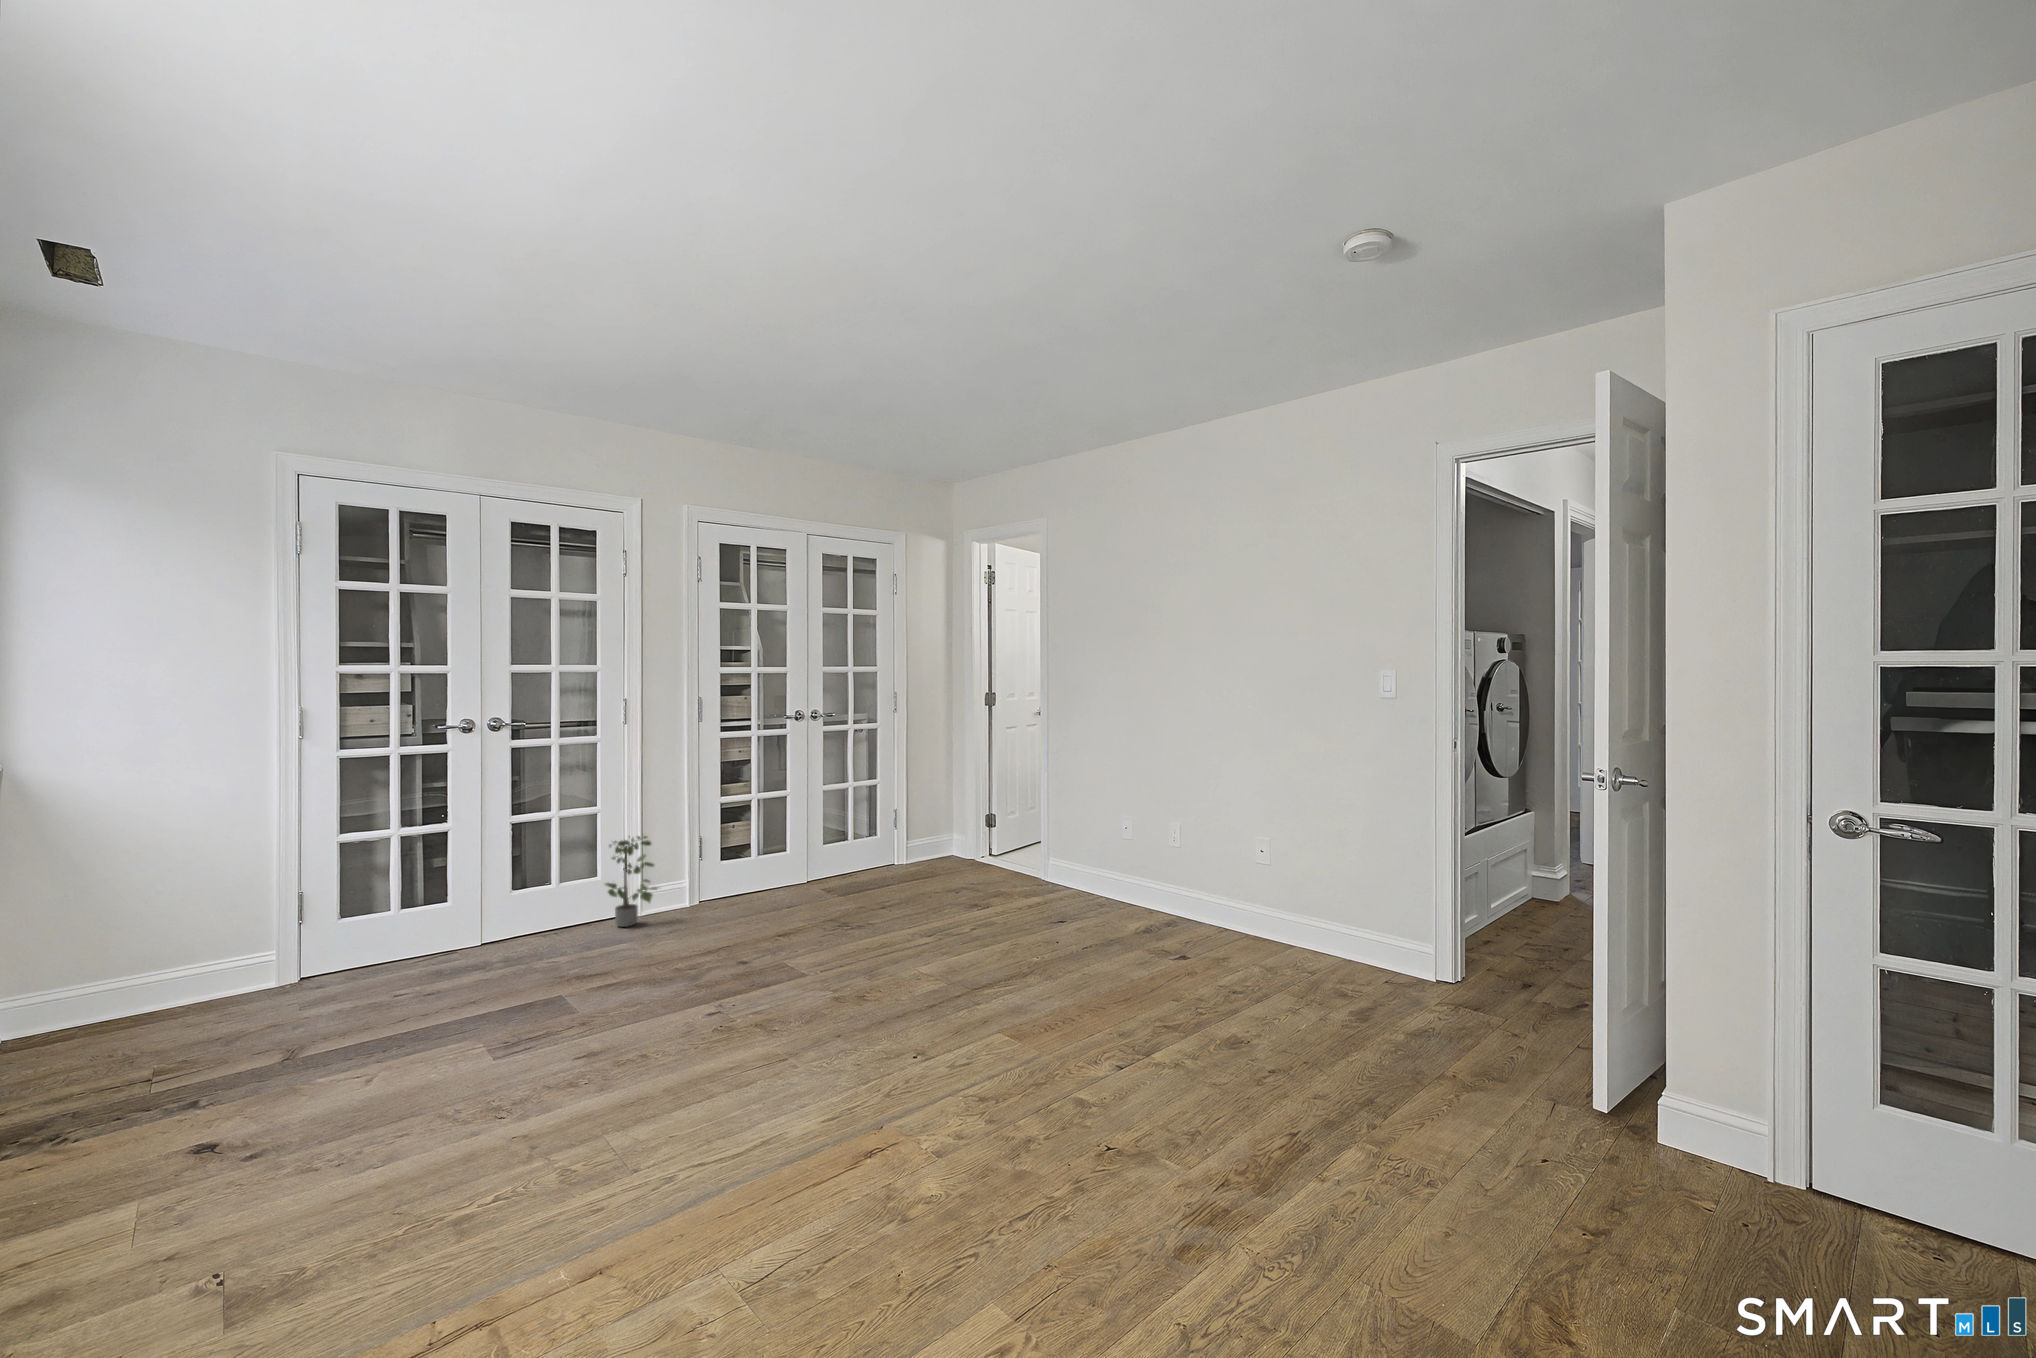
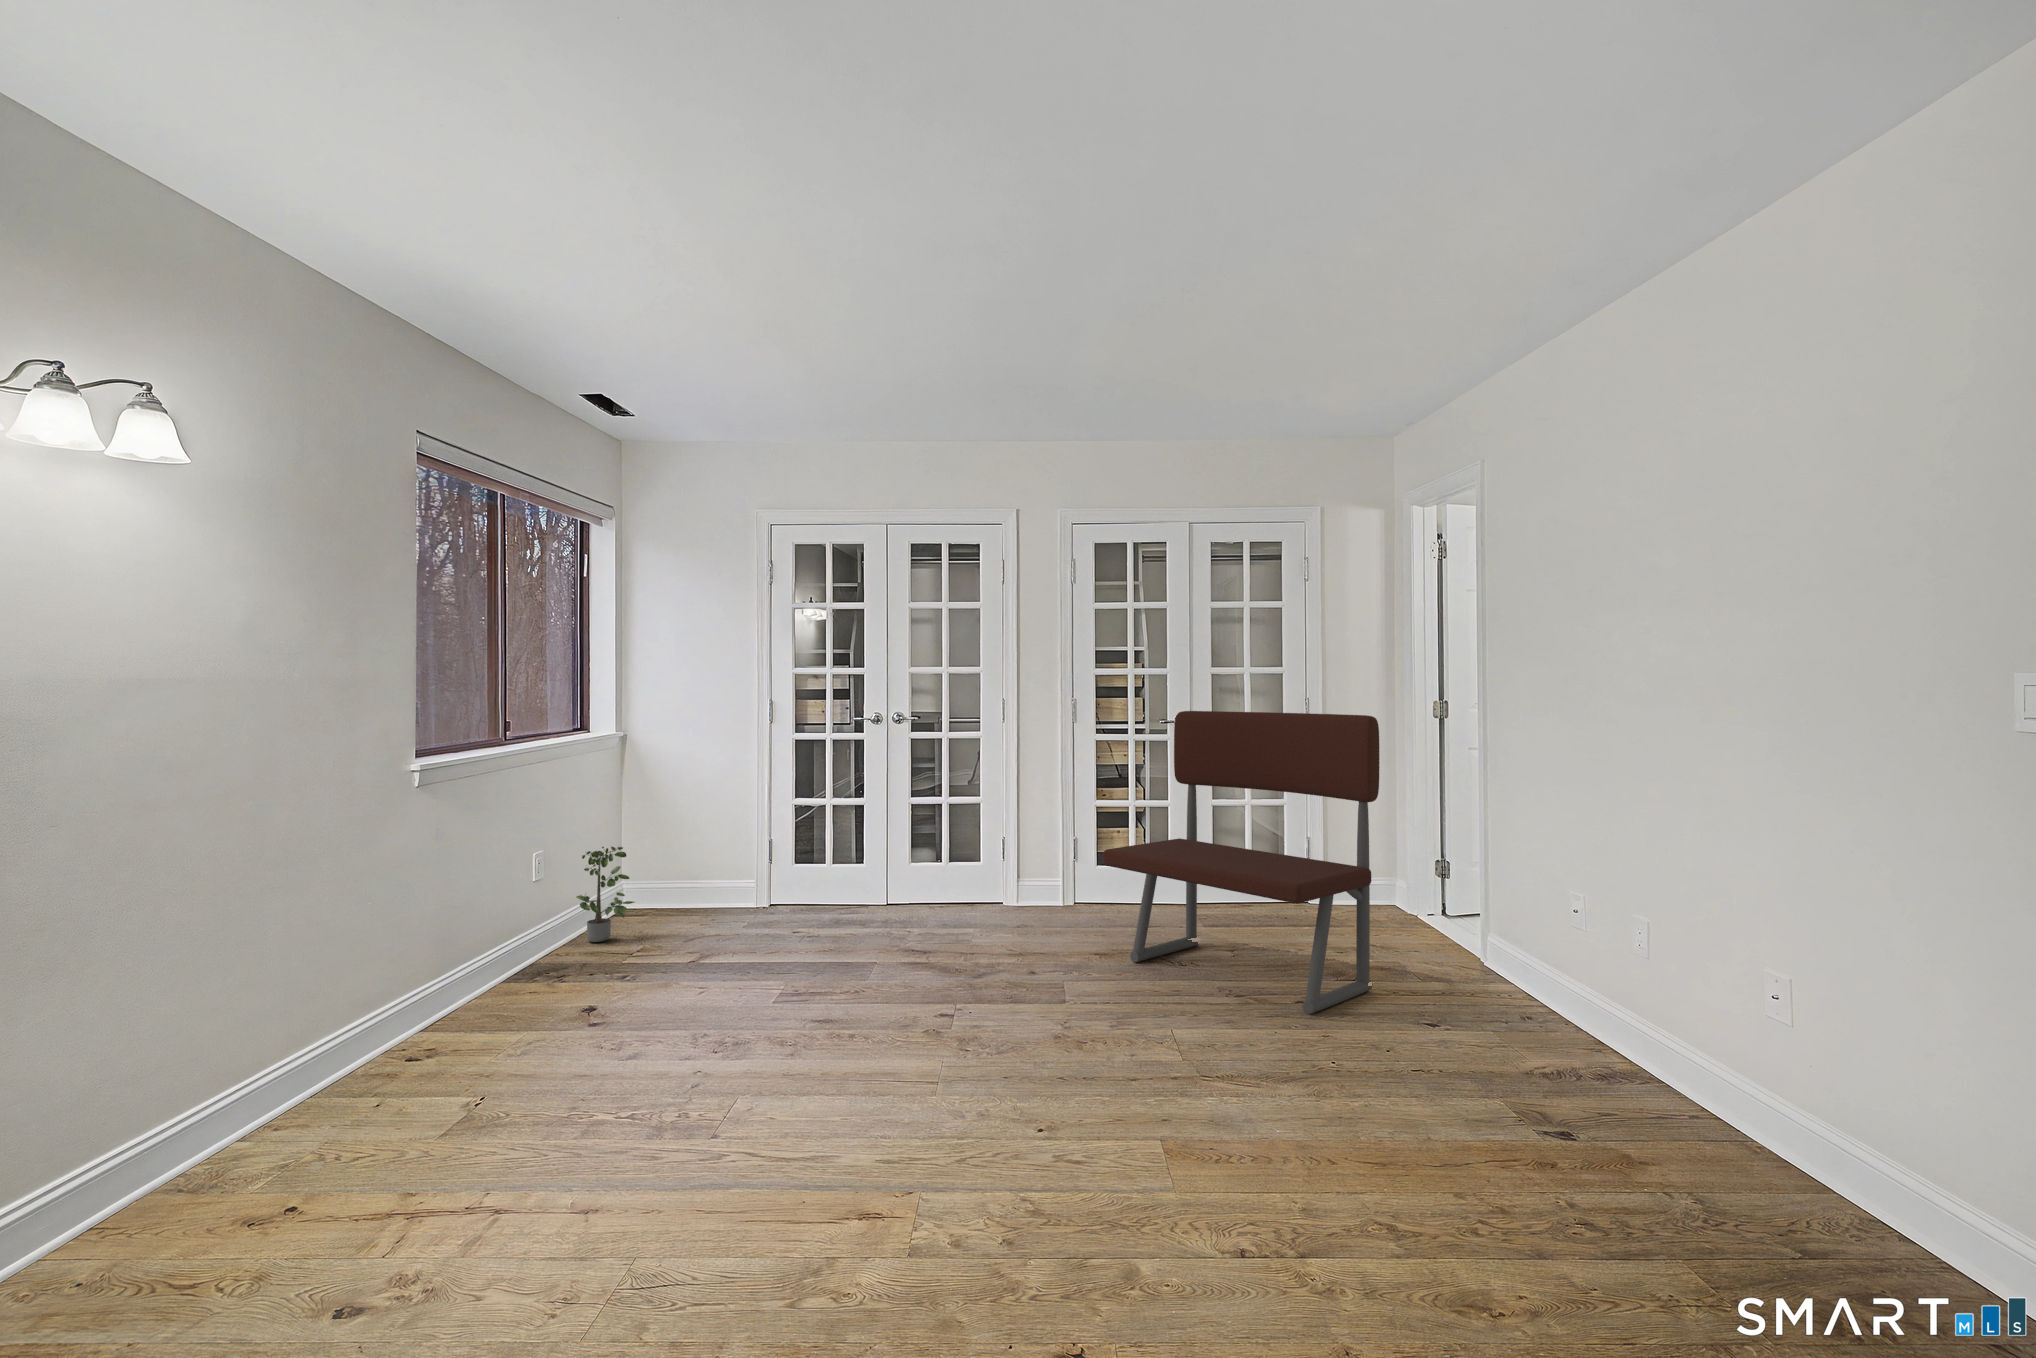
bench: none [1107,702,1373,996] -> present [1103,711,1380,1014]

